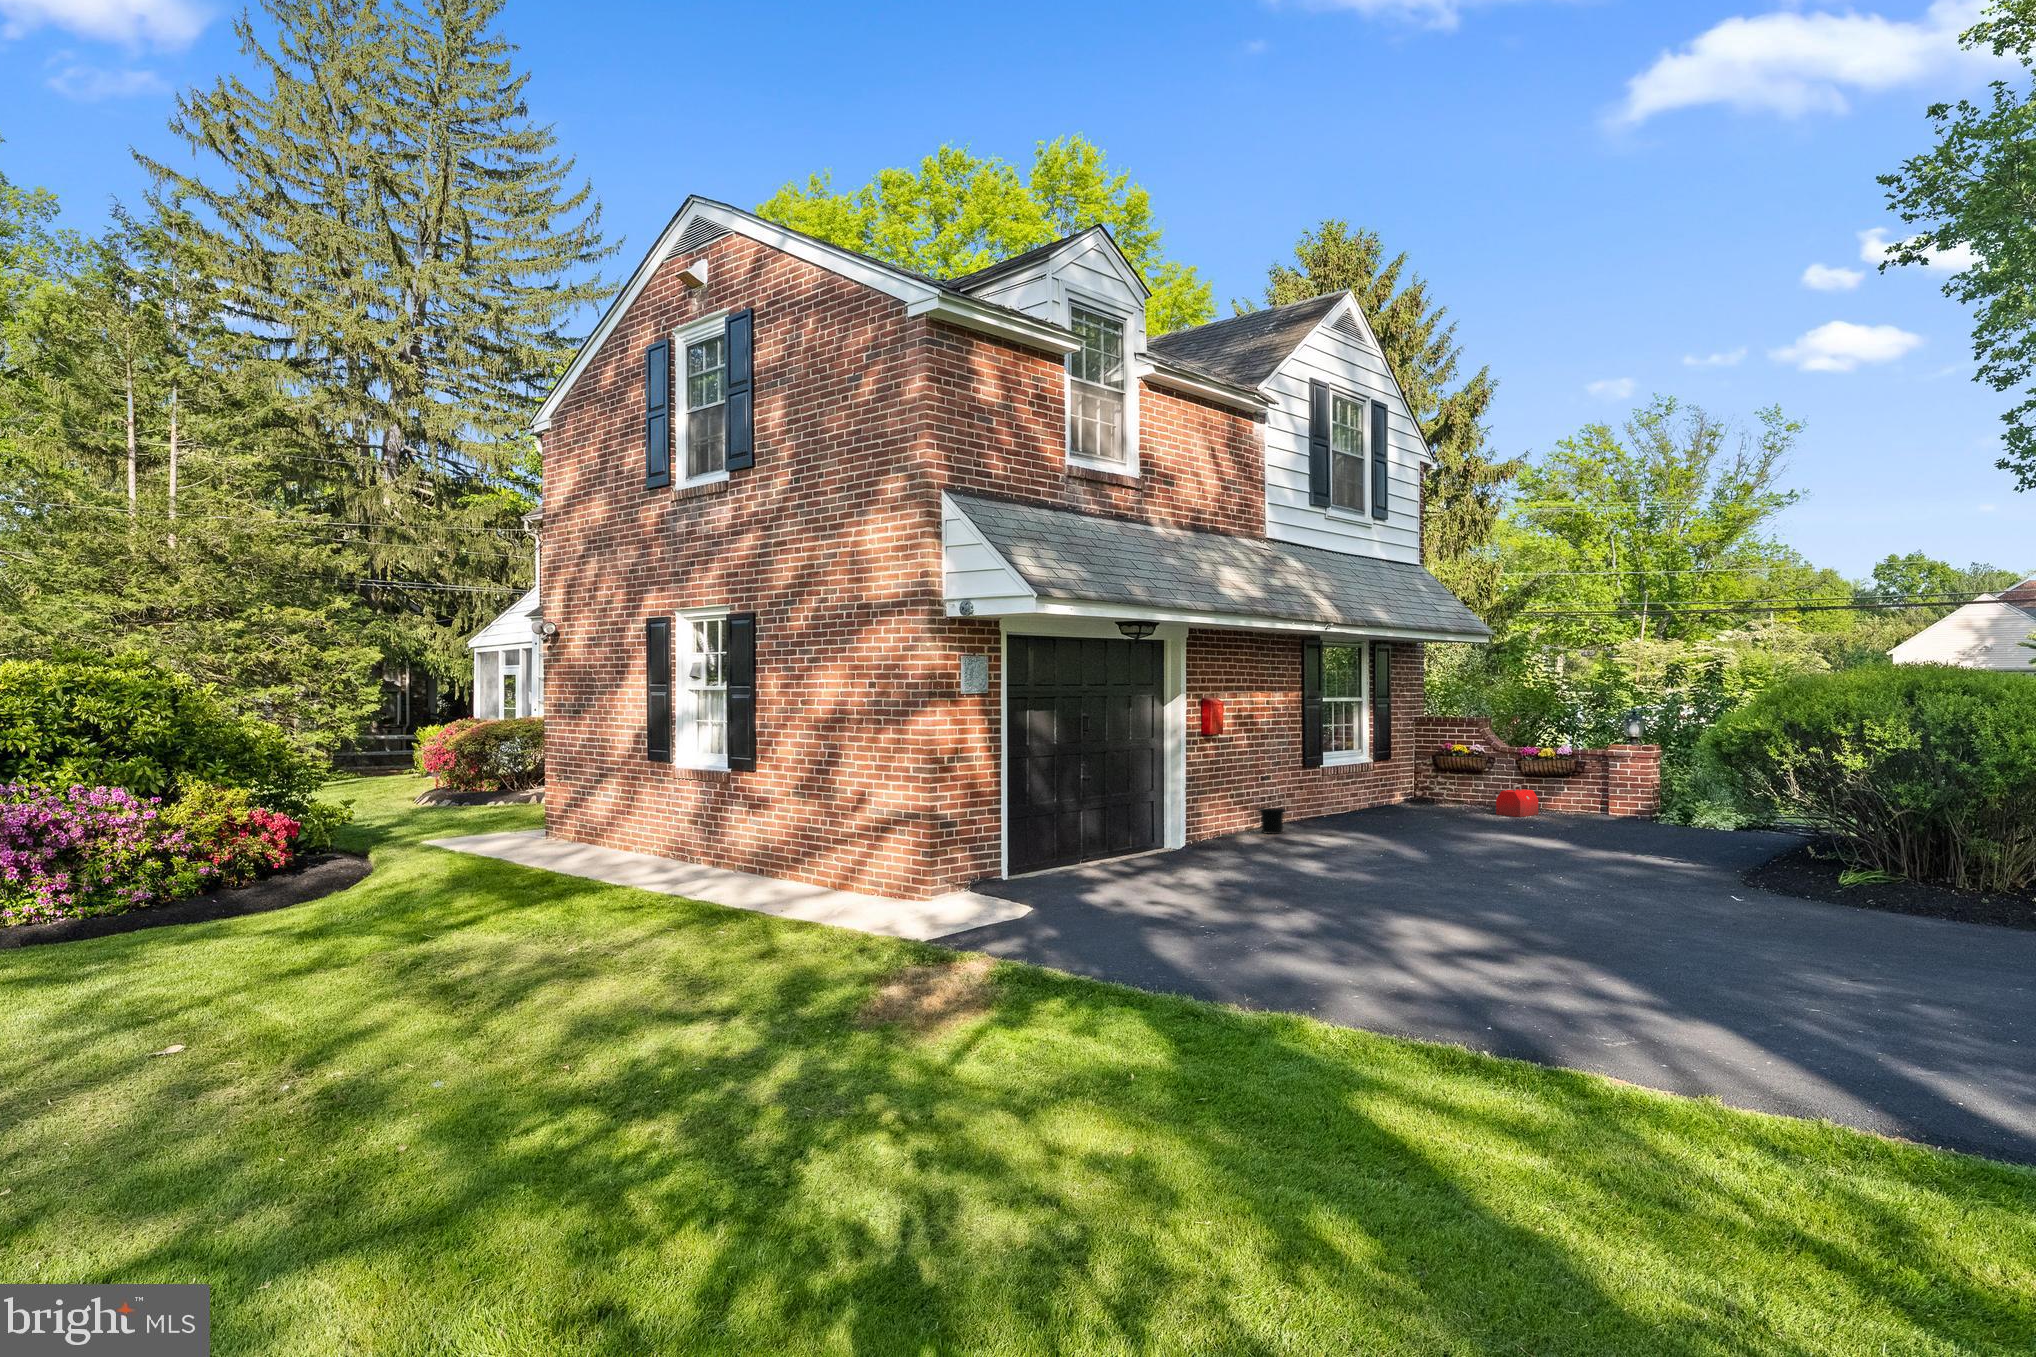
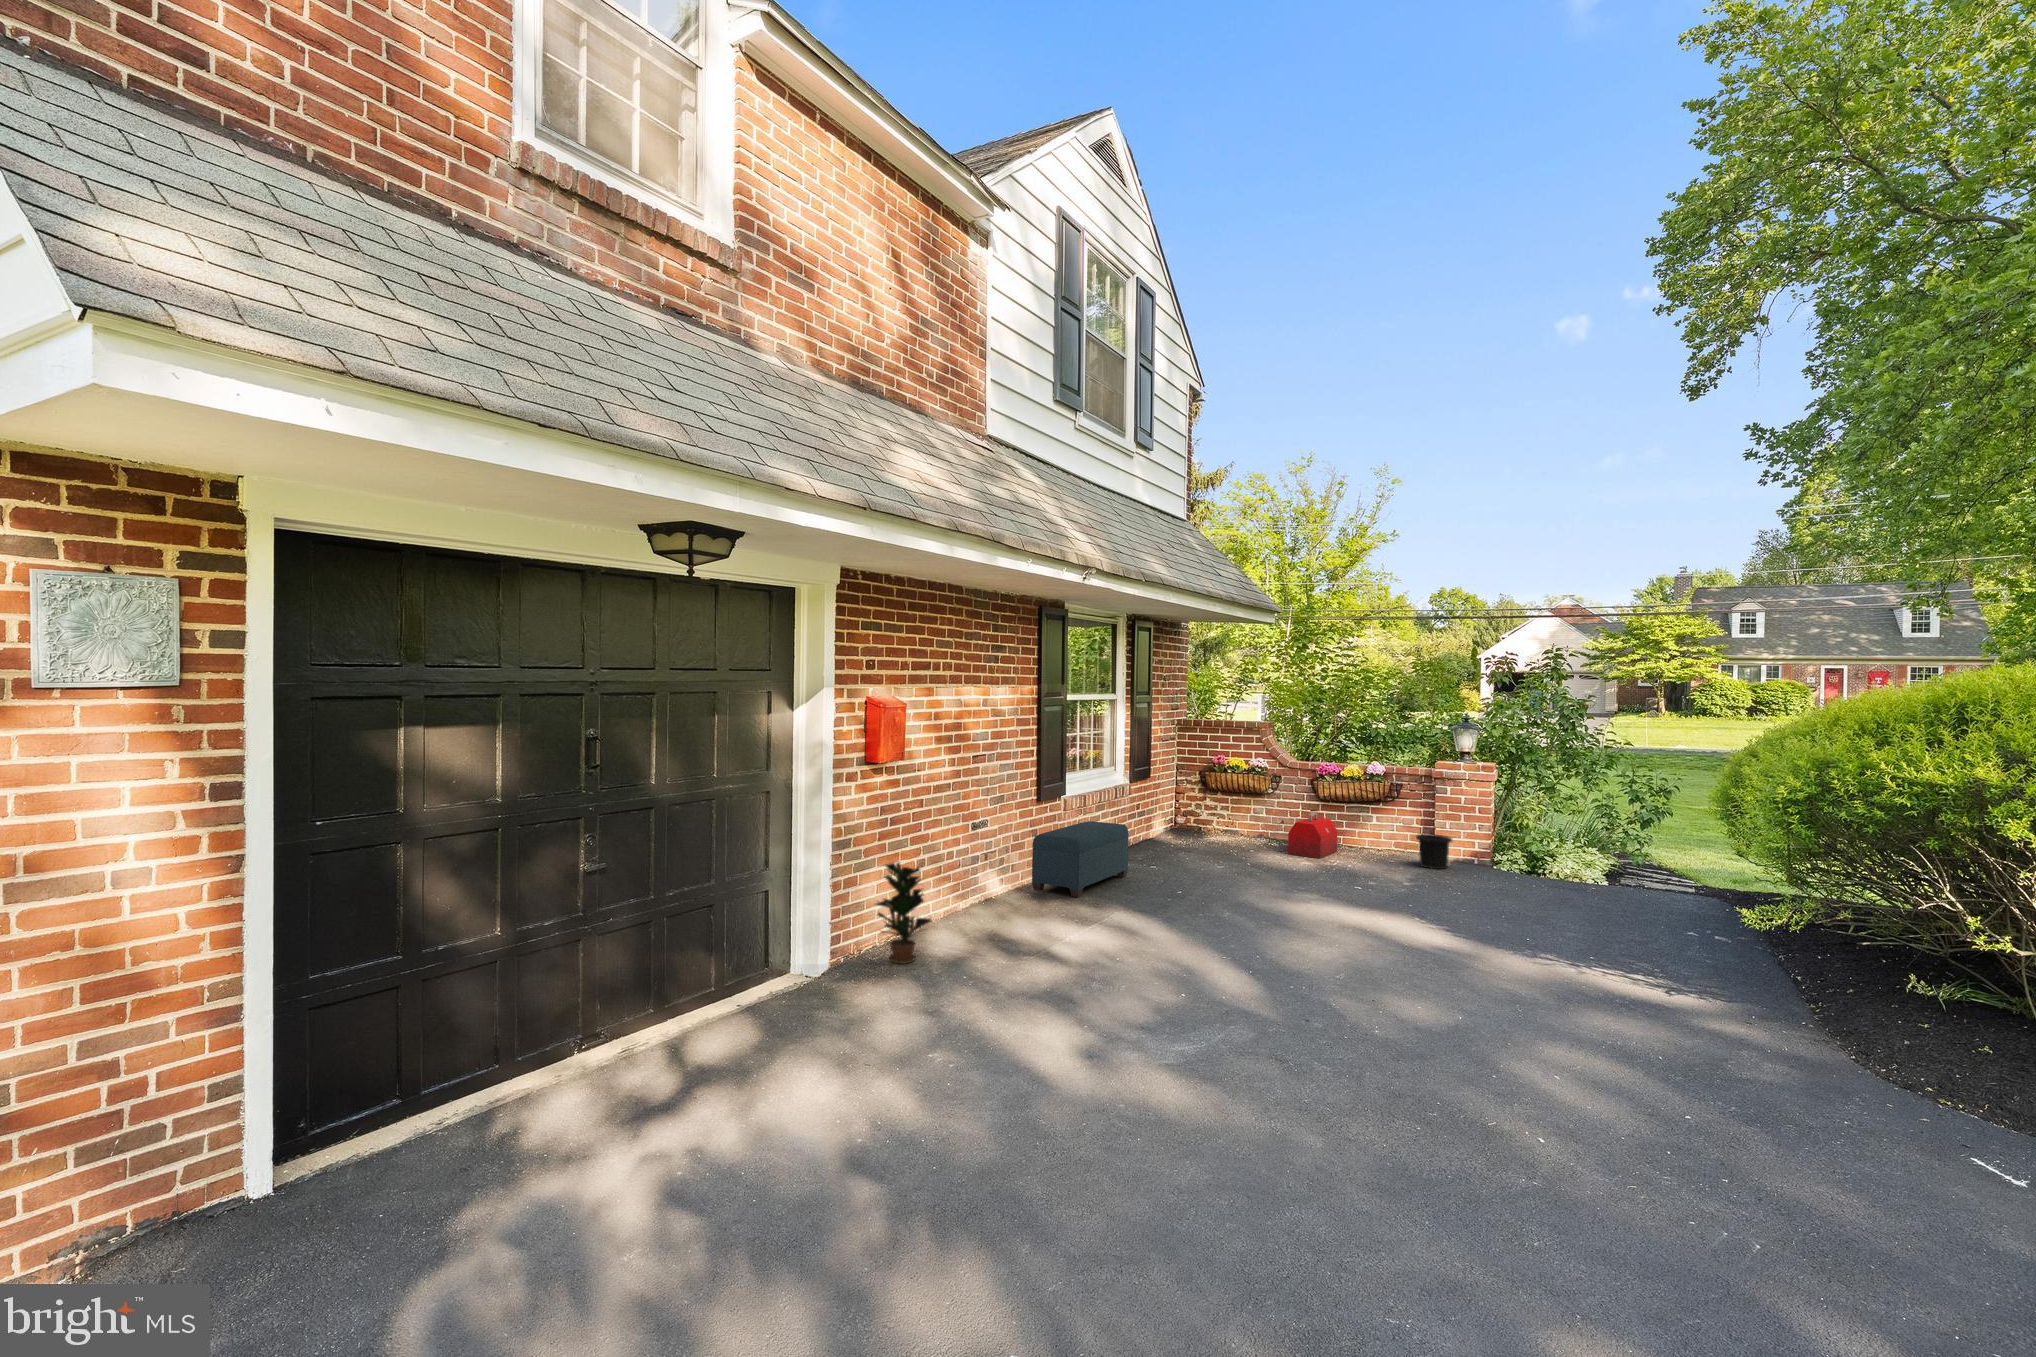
bench: none [1299,784,1367,827] -> present [1032,821,1129,897]
potted plant: none [1208,789,1241,843] -> present [876,863,931,964]
trash can: present [1257,807,1286,834] -> present [1416,834,1452,869]

